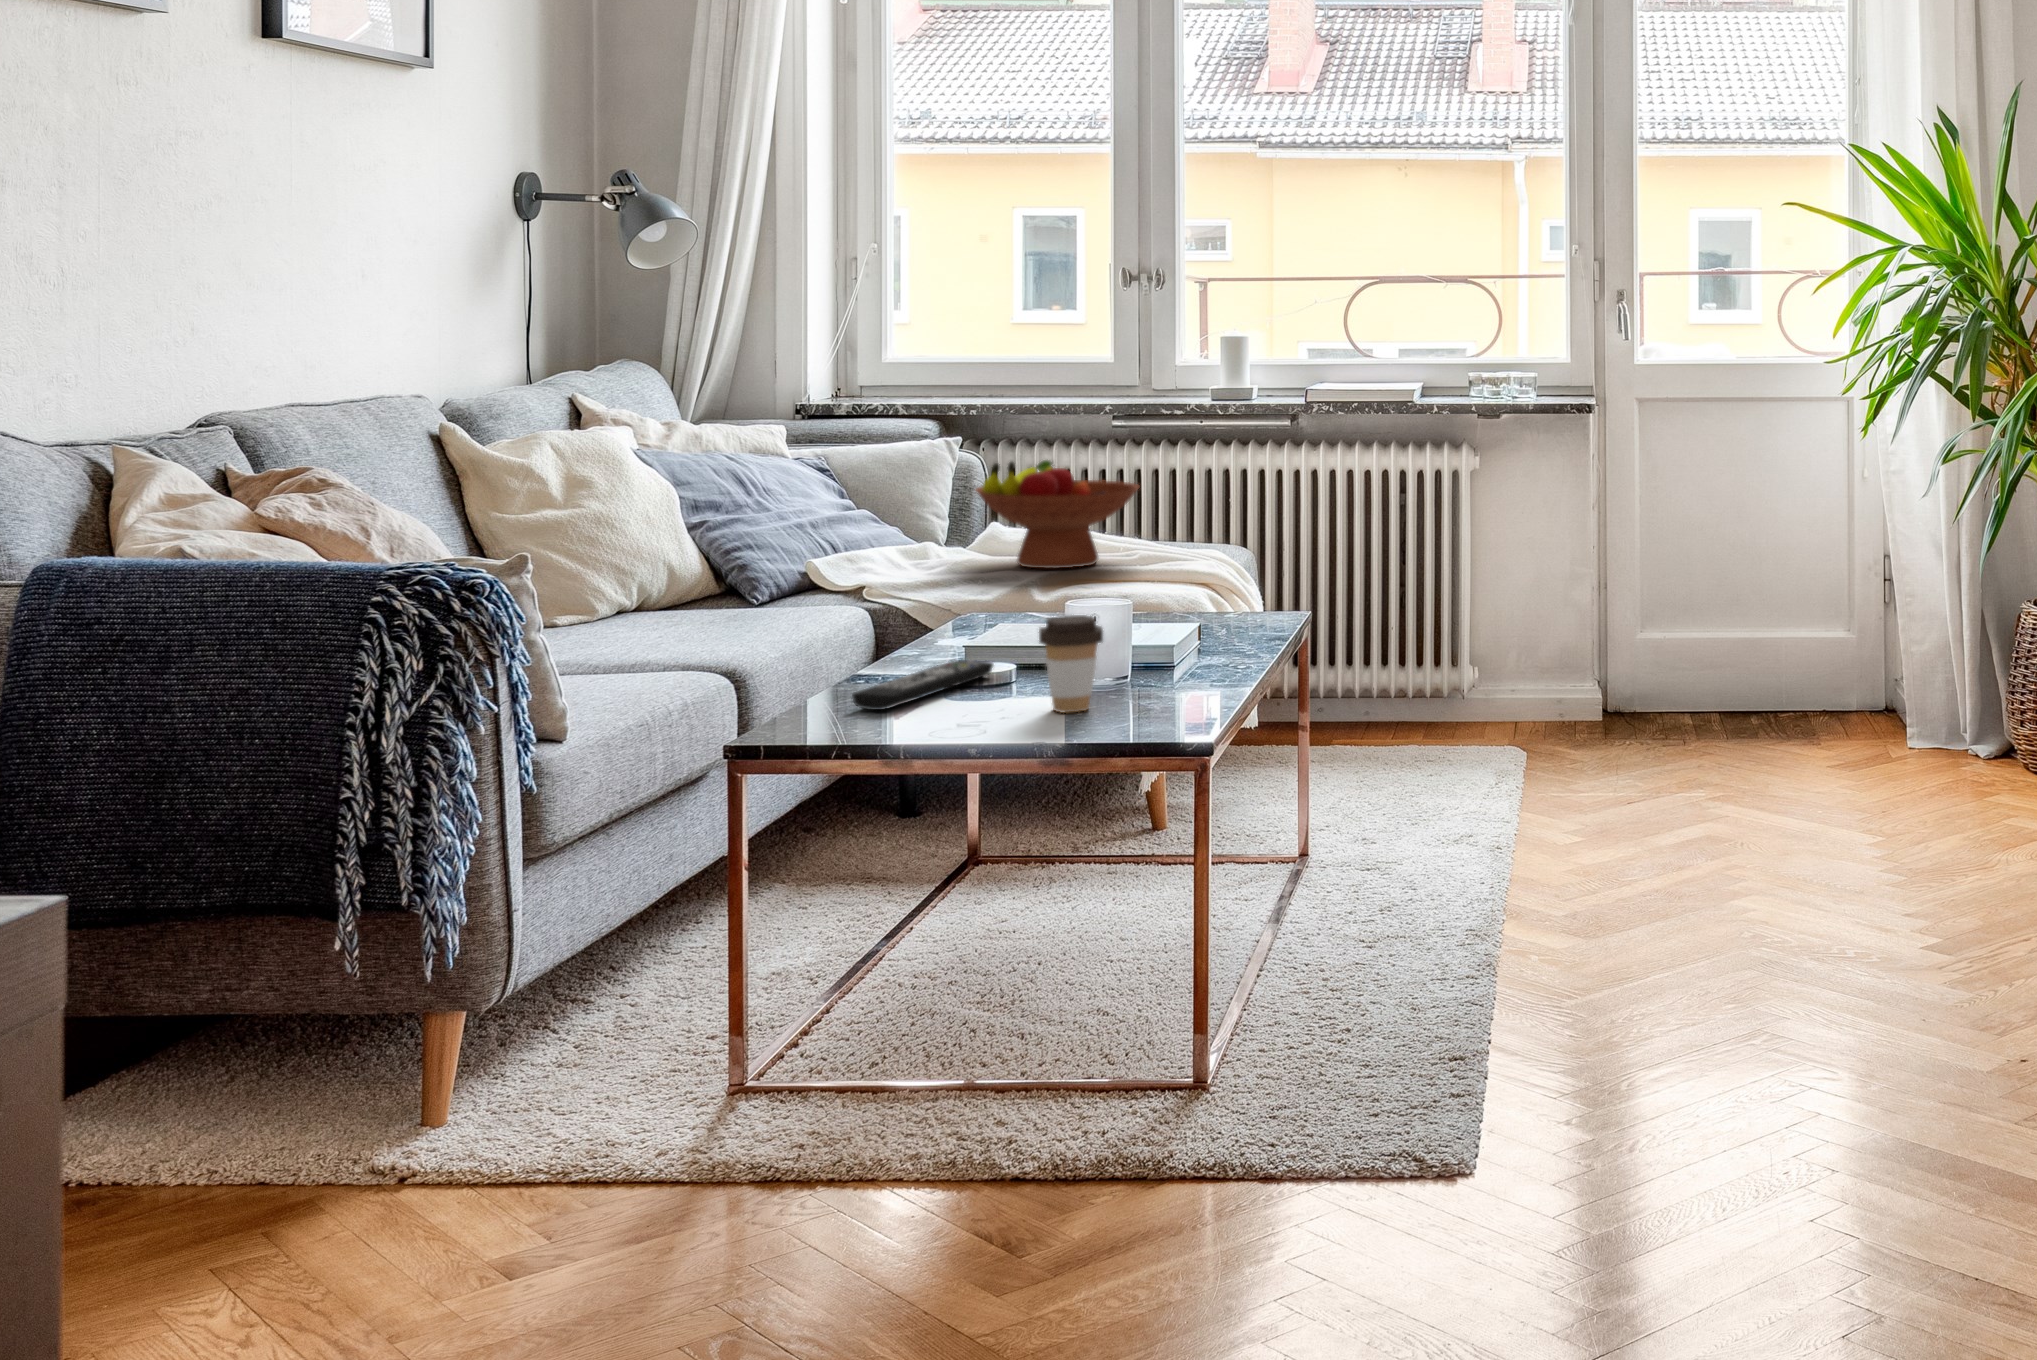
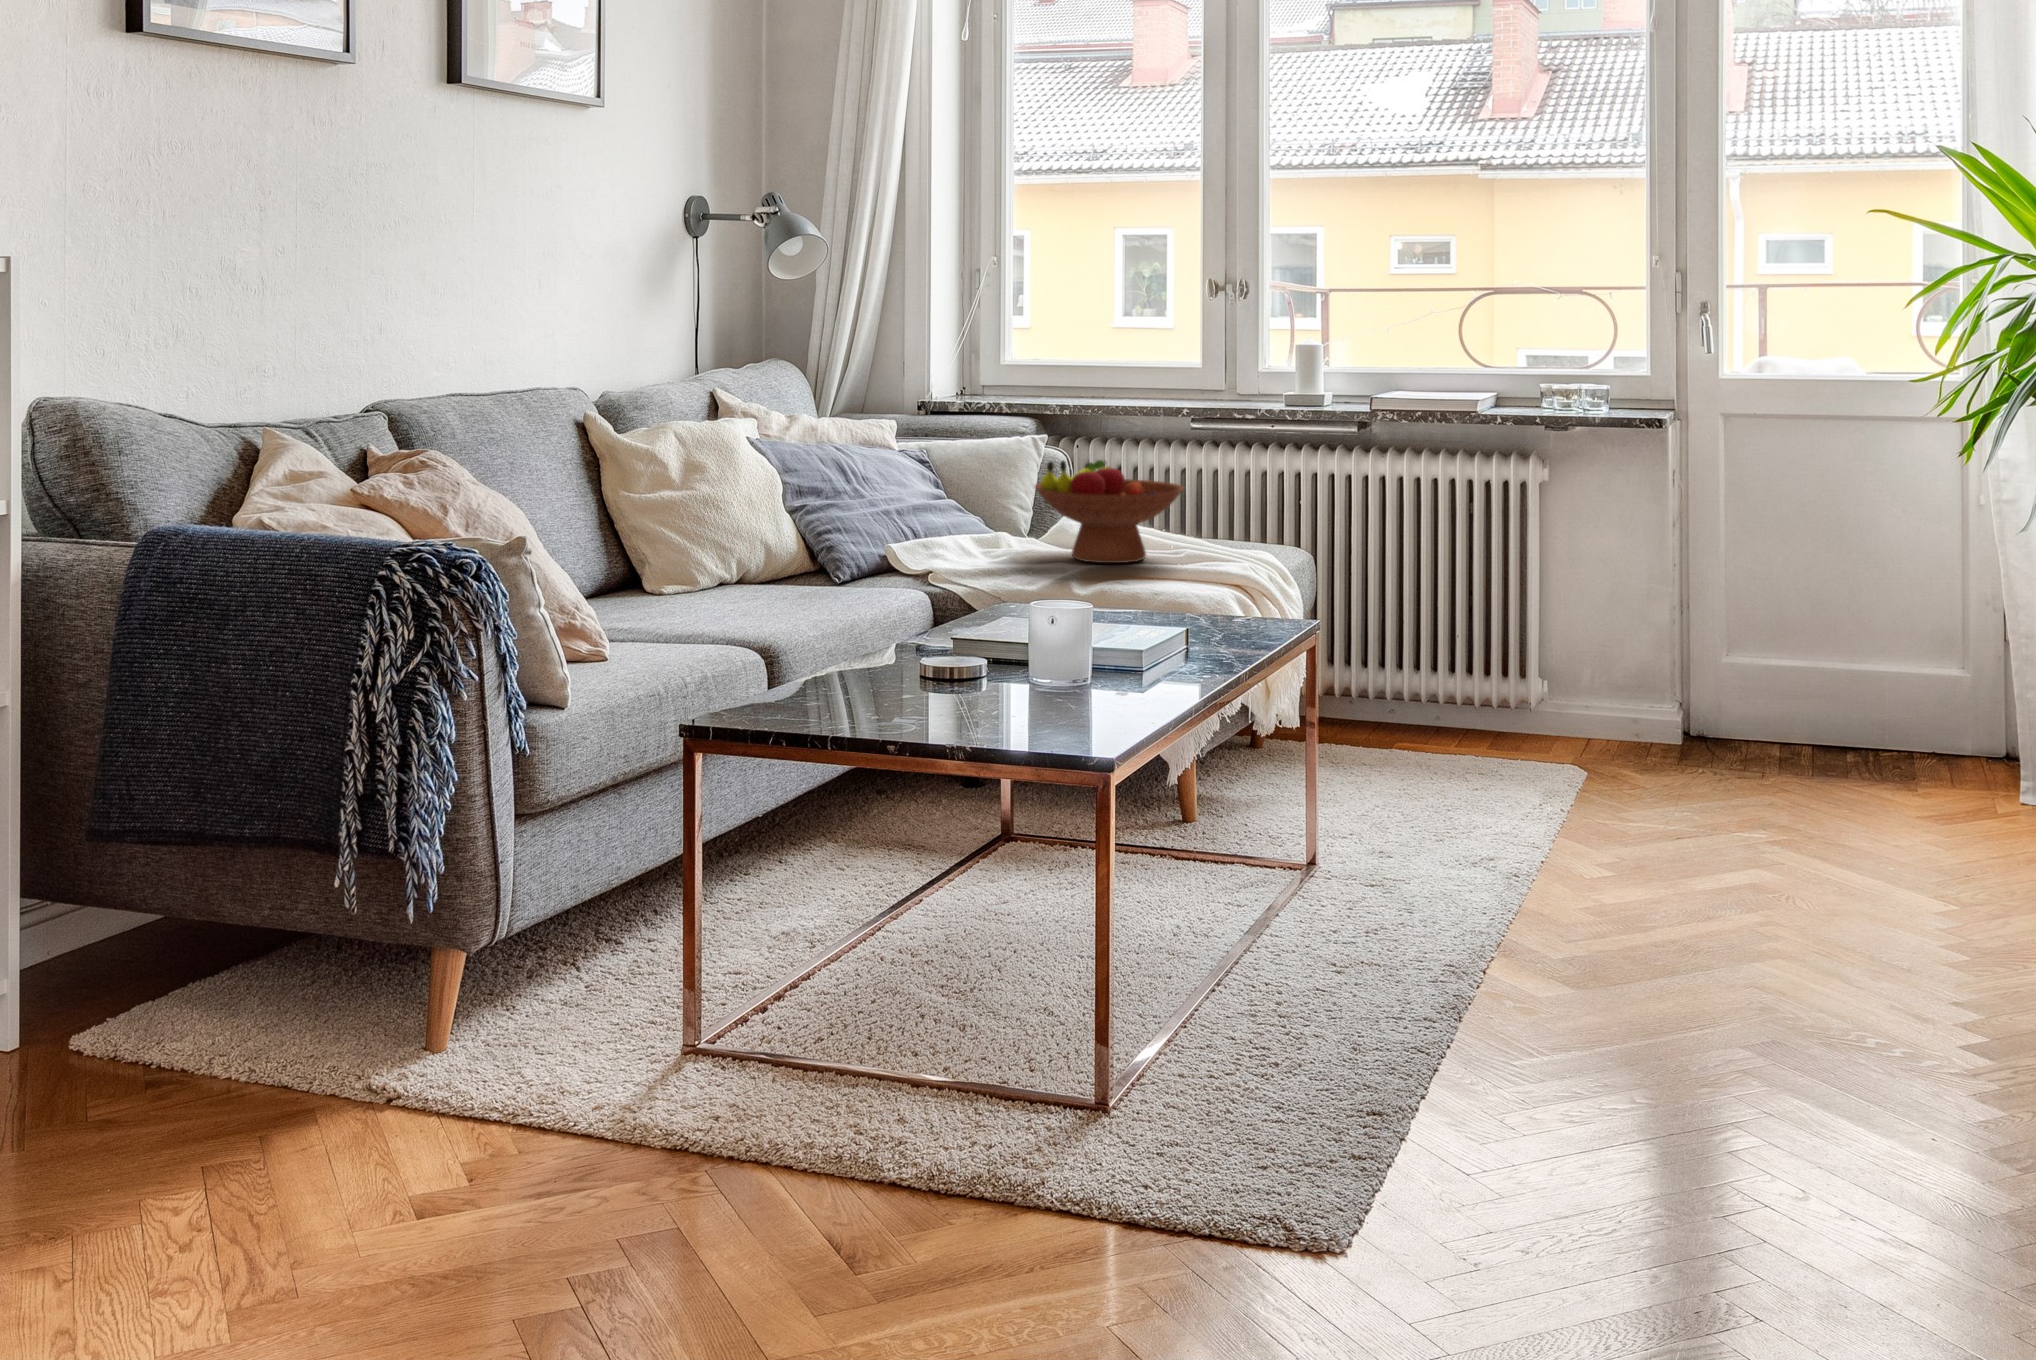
coffee cup: present [1039,615,1103,713] -> none [971,627,1036,730]
remote control: present [852,660,993,710] -> none [808,658,961,707]

